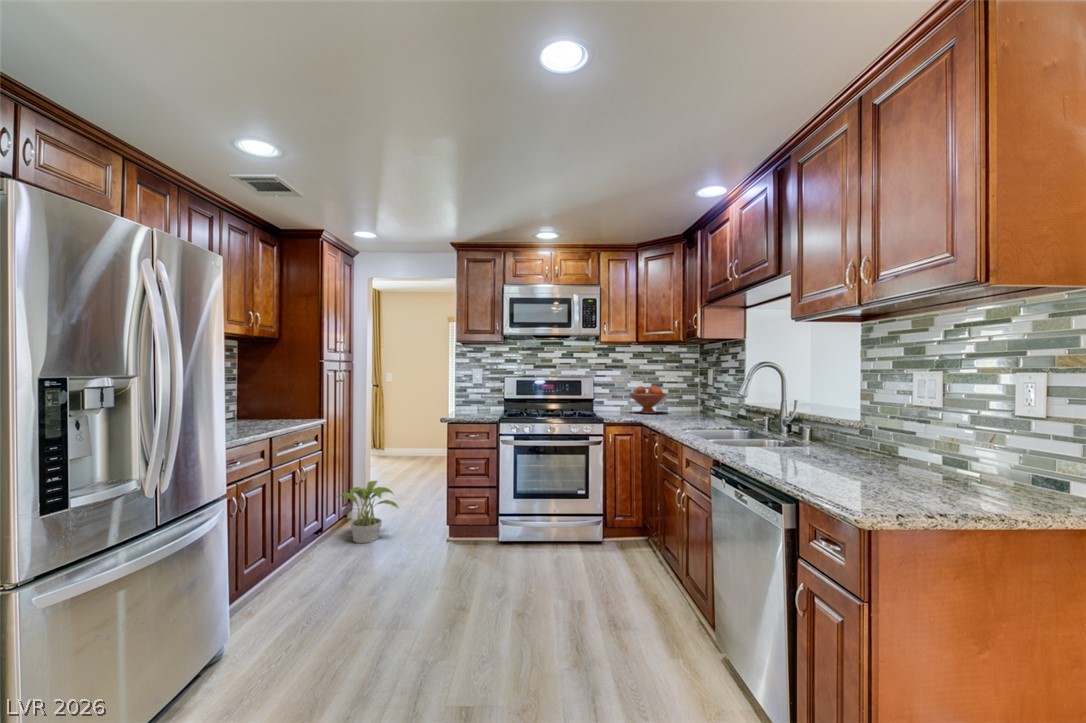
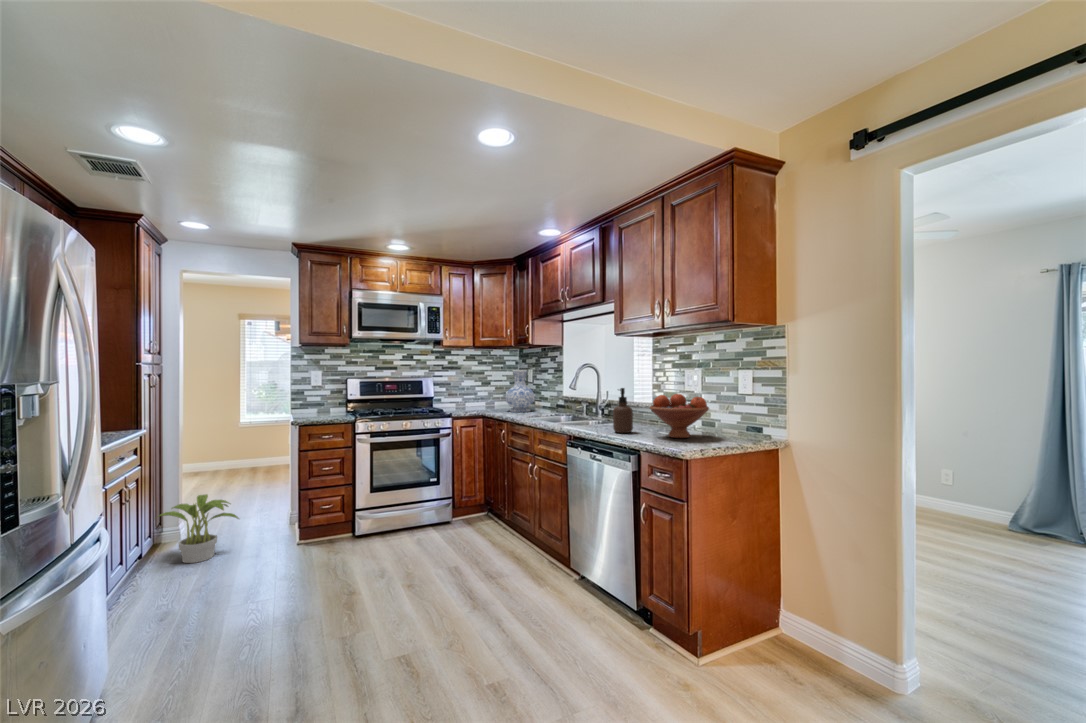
vase: none [668,370,705,422] -> present [506,370,534,412]
fruit bowl: present [629,386,666,414] -> present [650,394,709,438]
soap dispenser: none [772,397,804,465] -> present [613,388,633,433]

